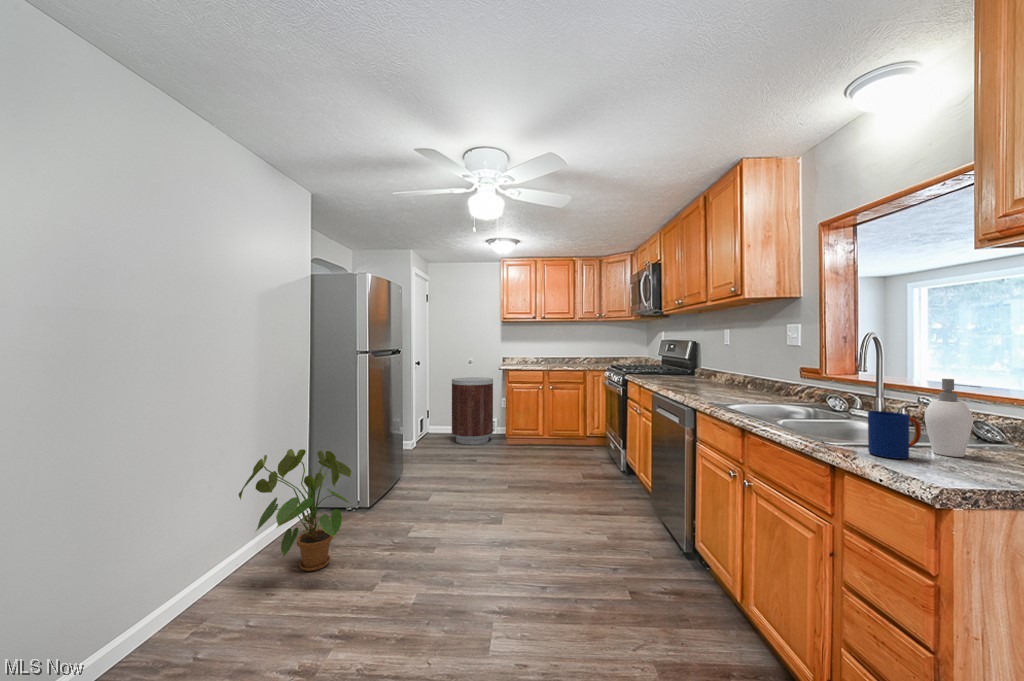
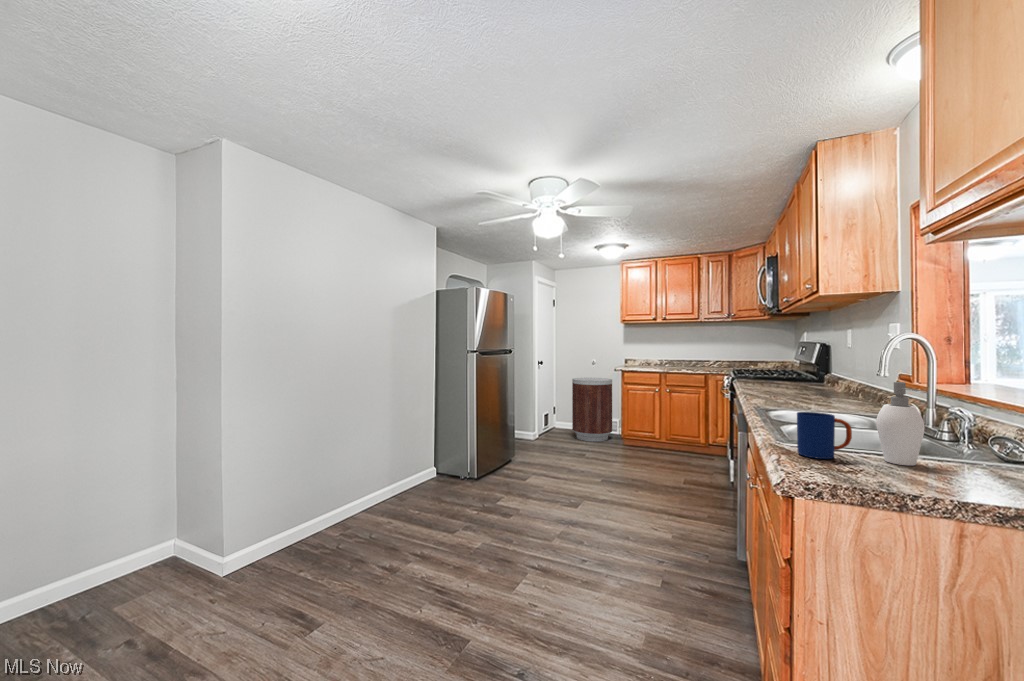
house plant: present [239,449,351,571] -> none [377,424,458,514]

